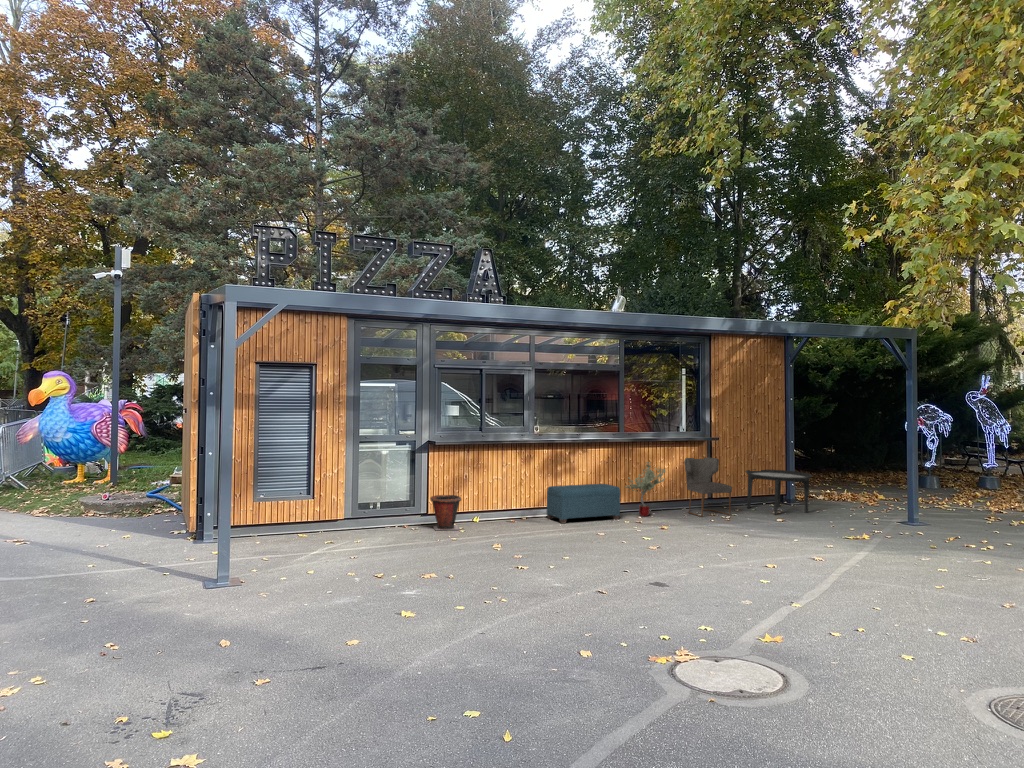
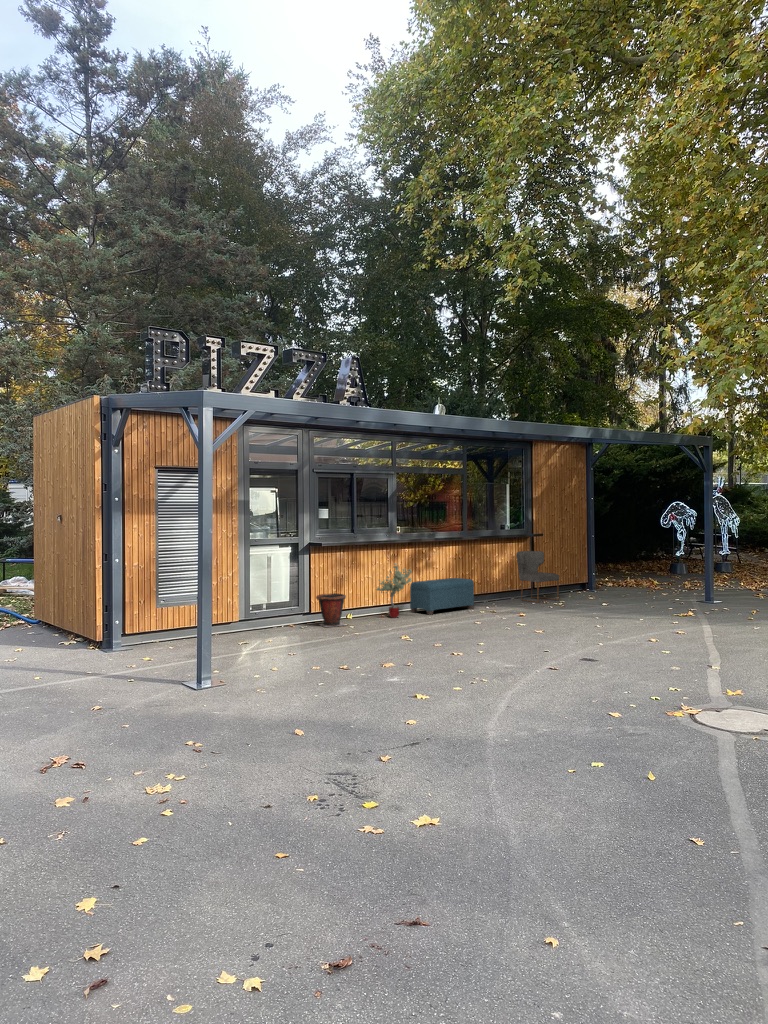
potted tree: present [625,462,665,516] -> present [376,563,412,618]
round table: present [745,470,812,515] -> none [561,560,619,598]

